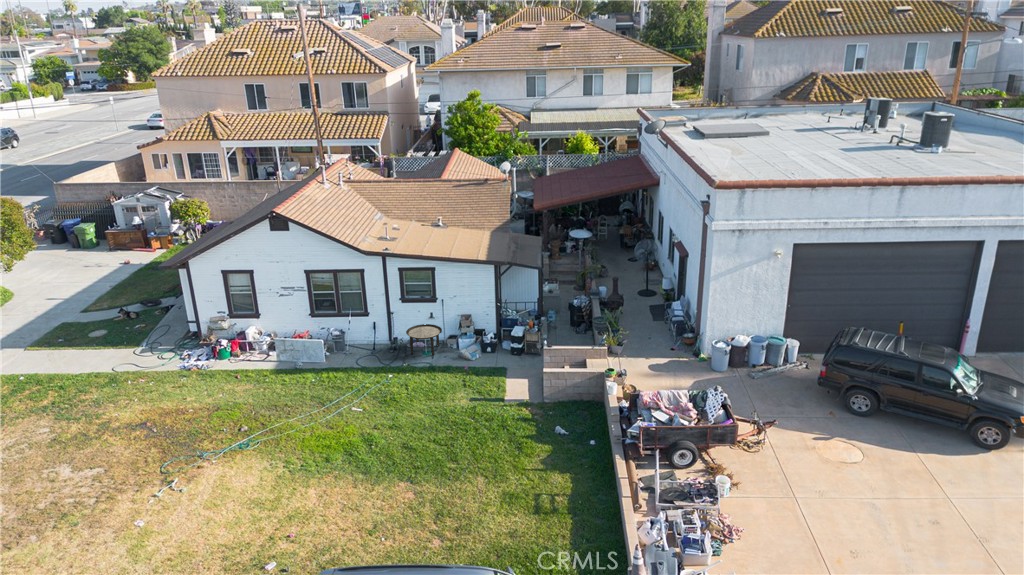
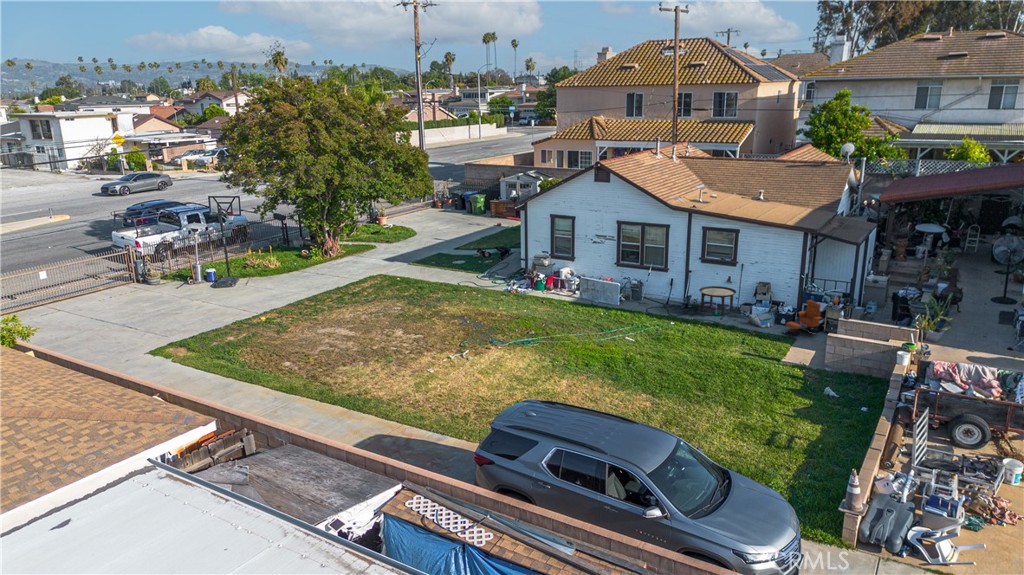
lounge chair: none [496,330,525,367] -> present [786,300,821,335]

